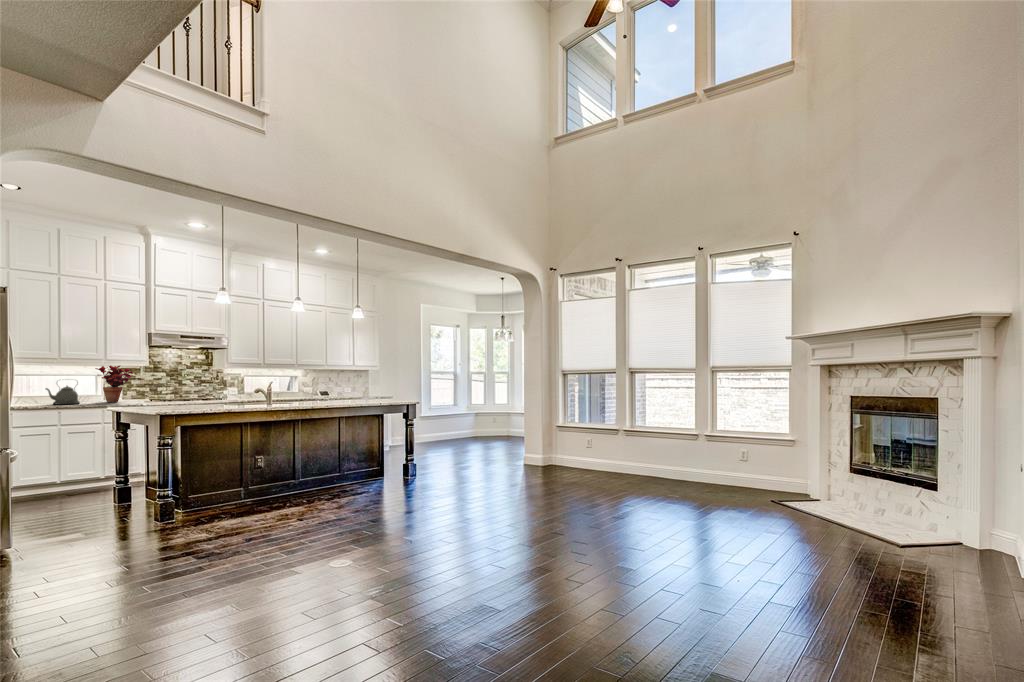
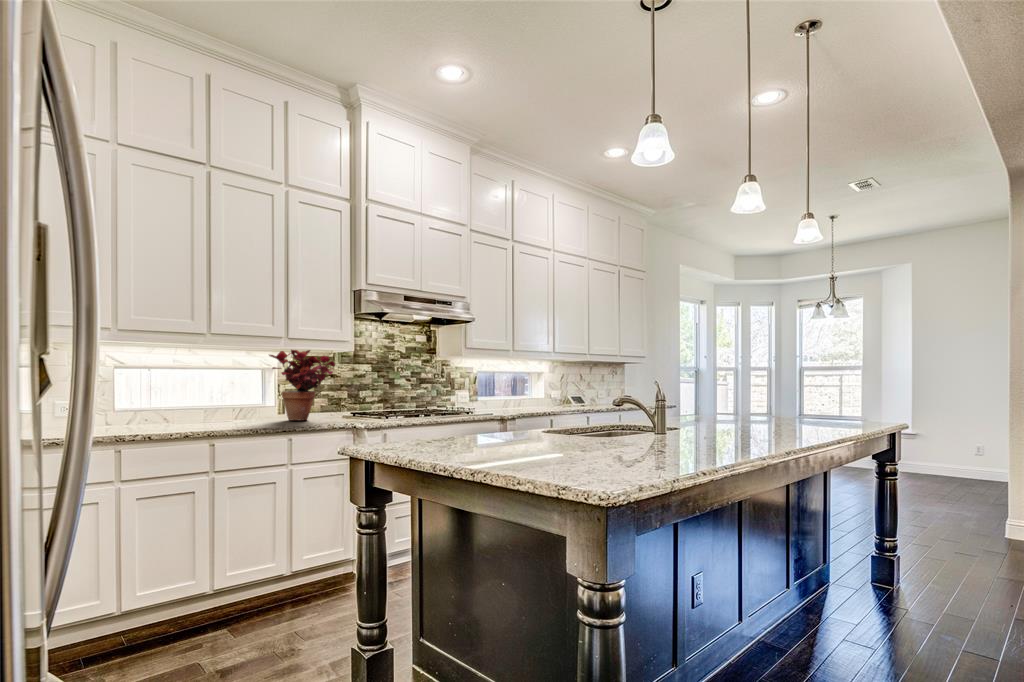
kettle: present [46,386,80,405] -> none [182,377,245,429]

